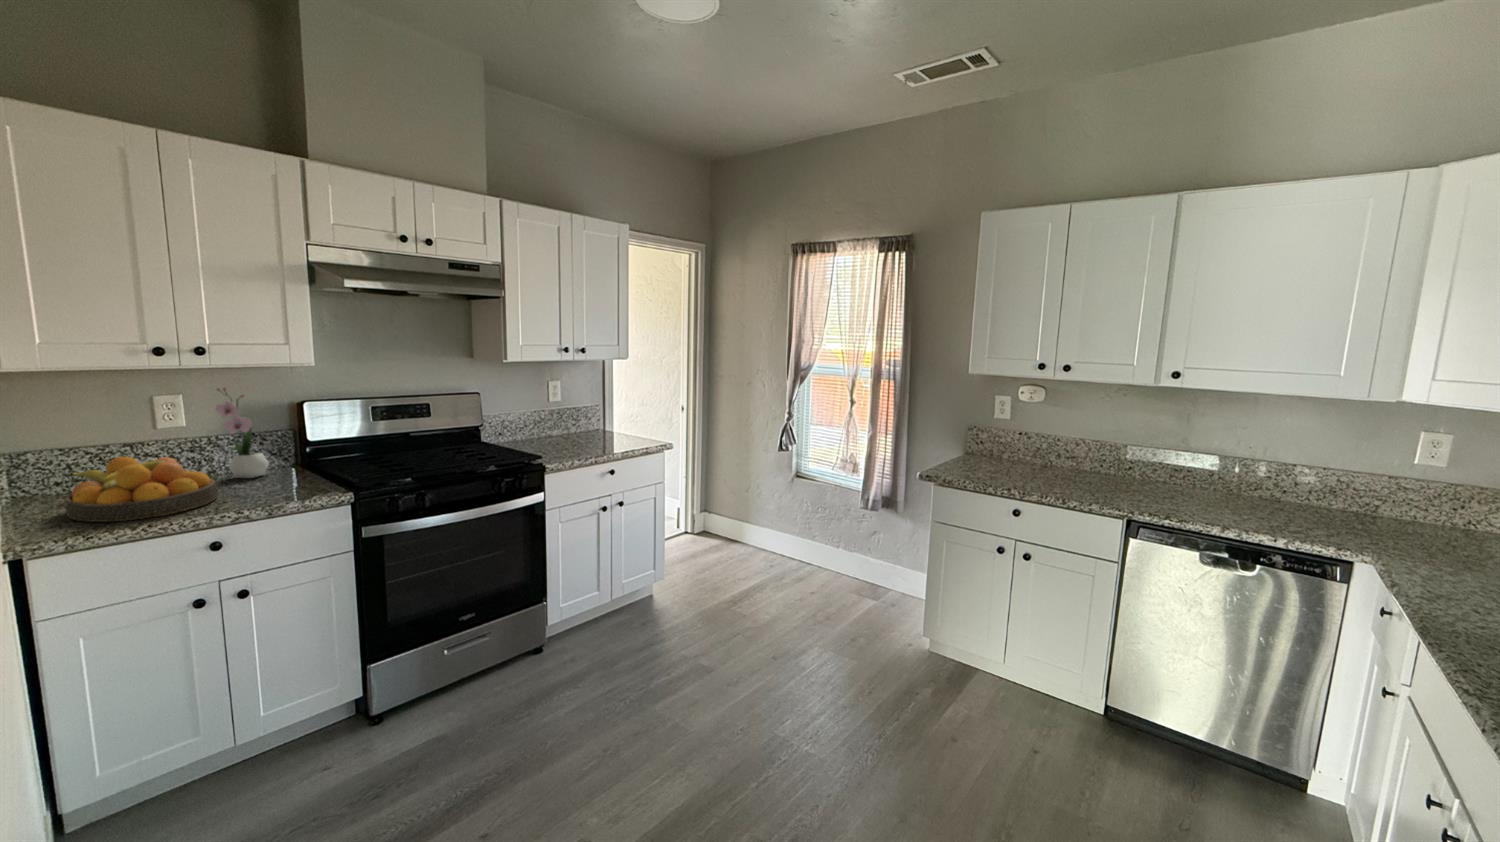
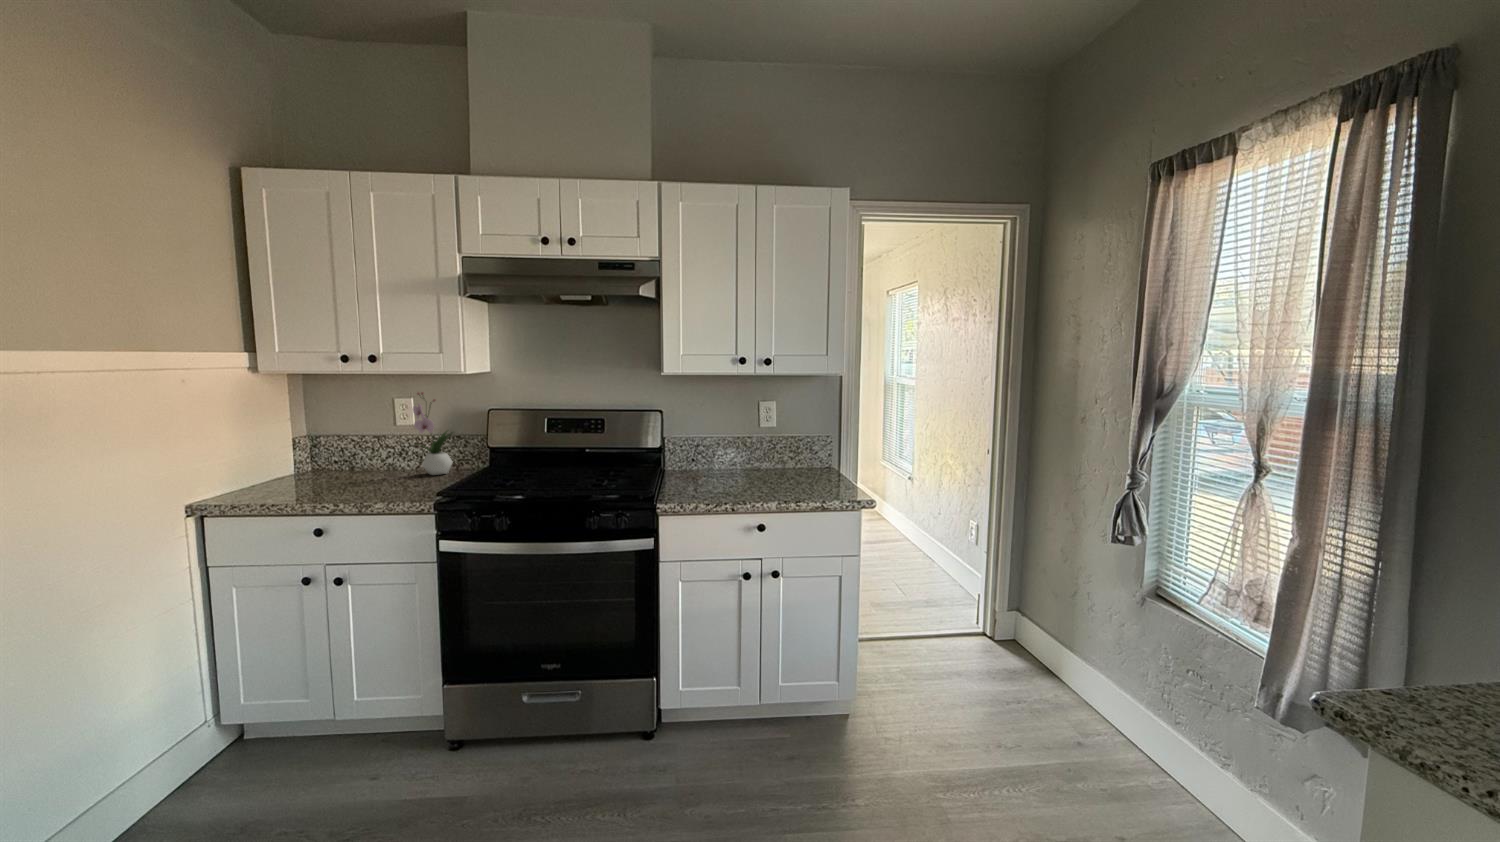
fruit bowl: present [65,457,218,522] -> none [264,443,378,496]

